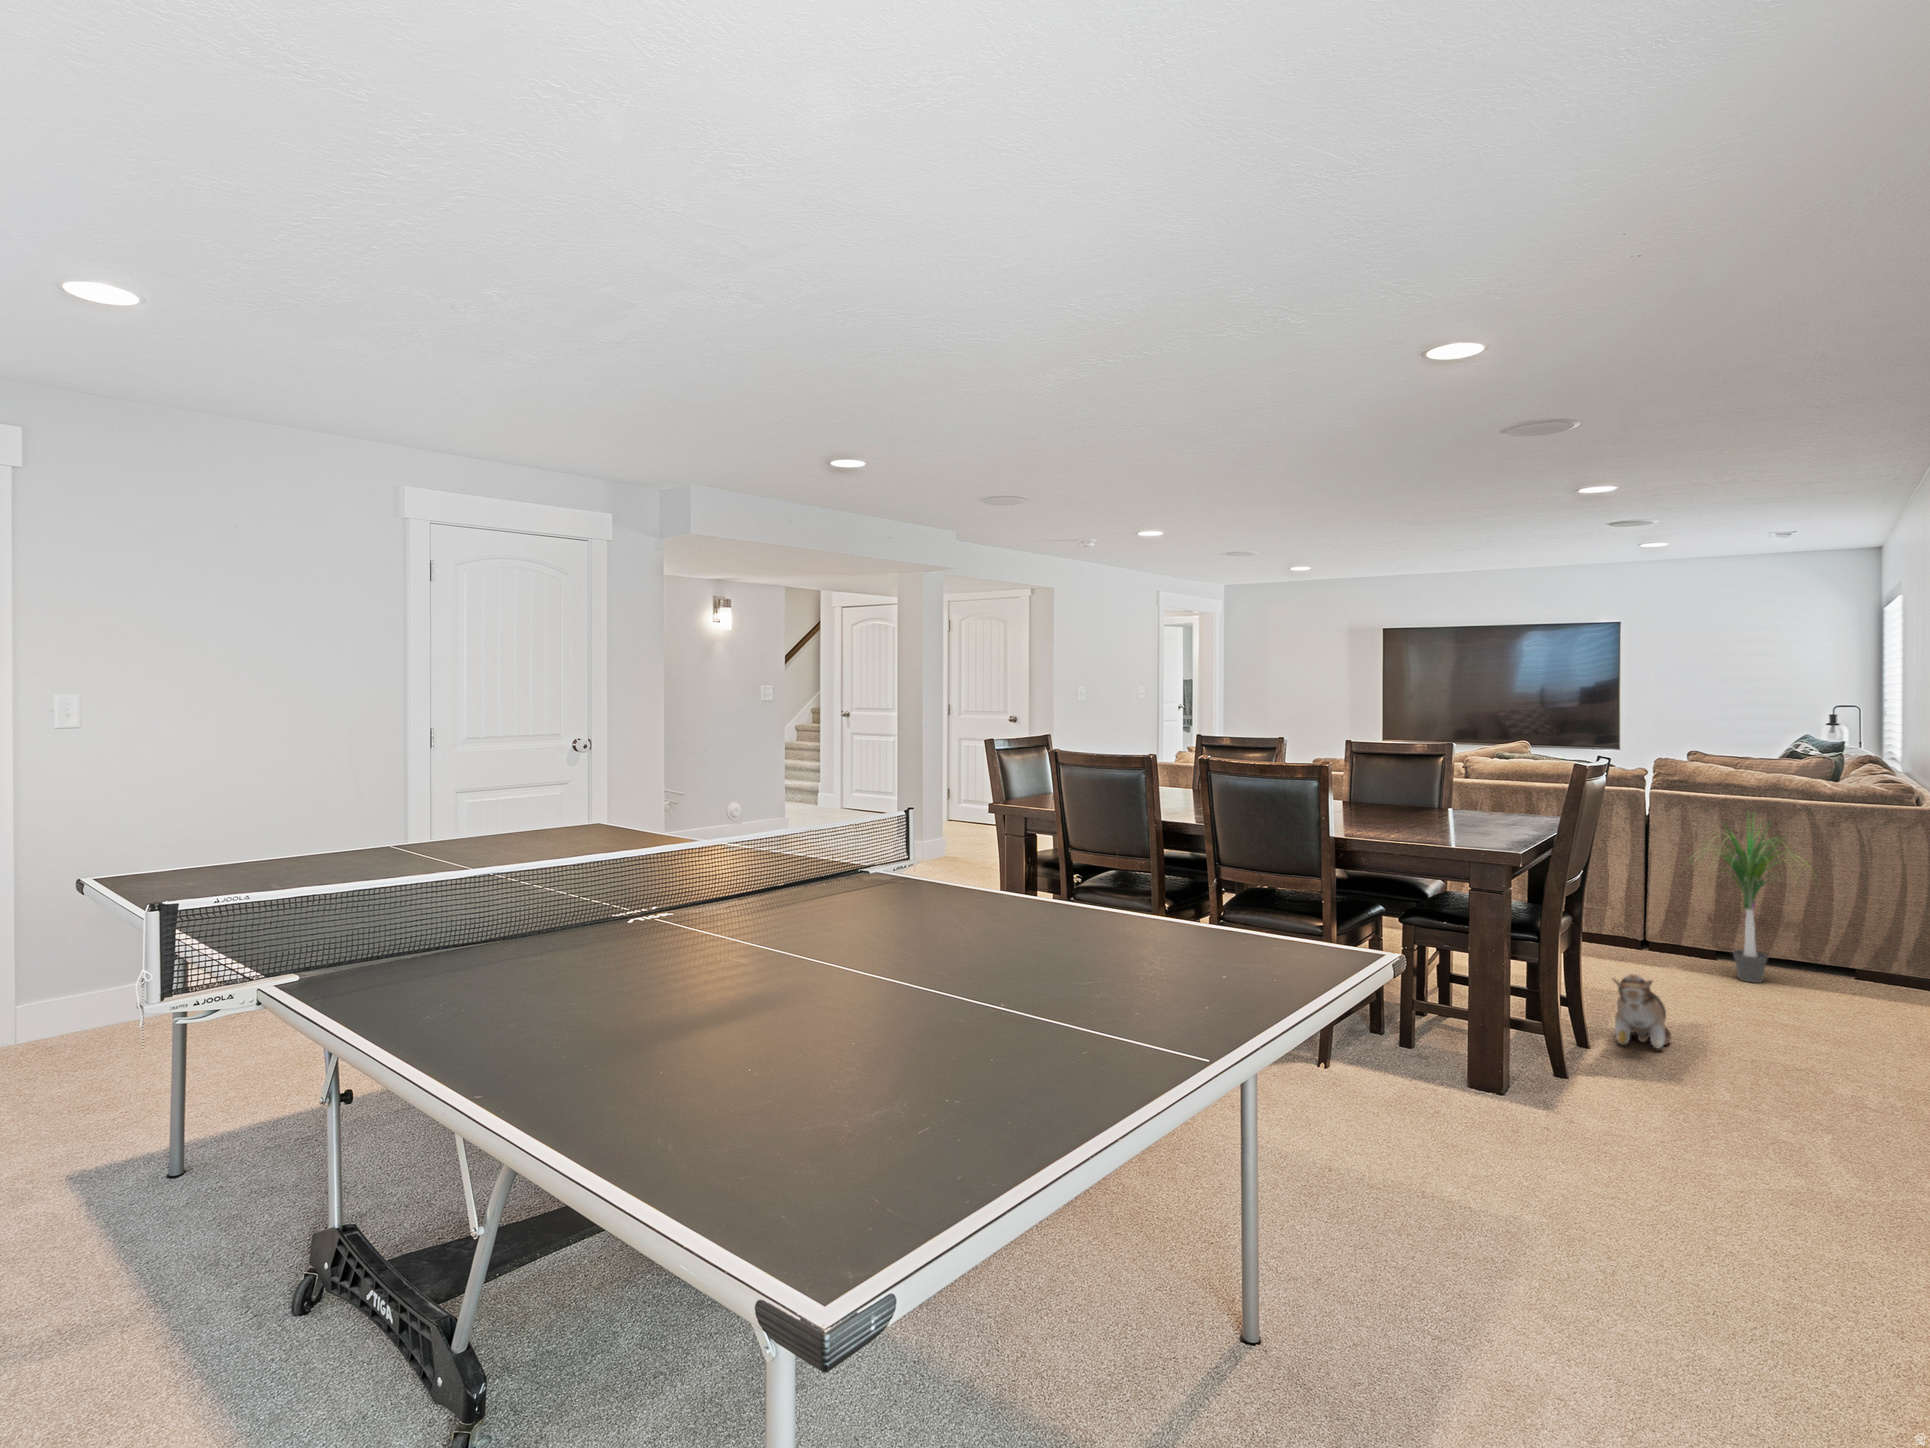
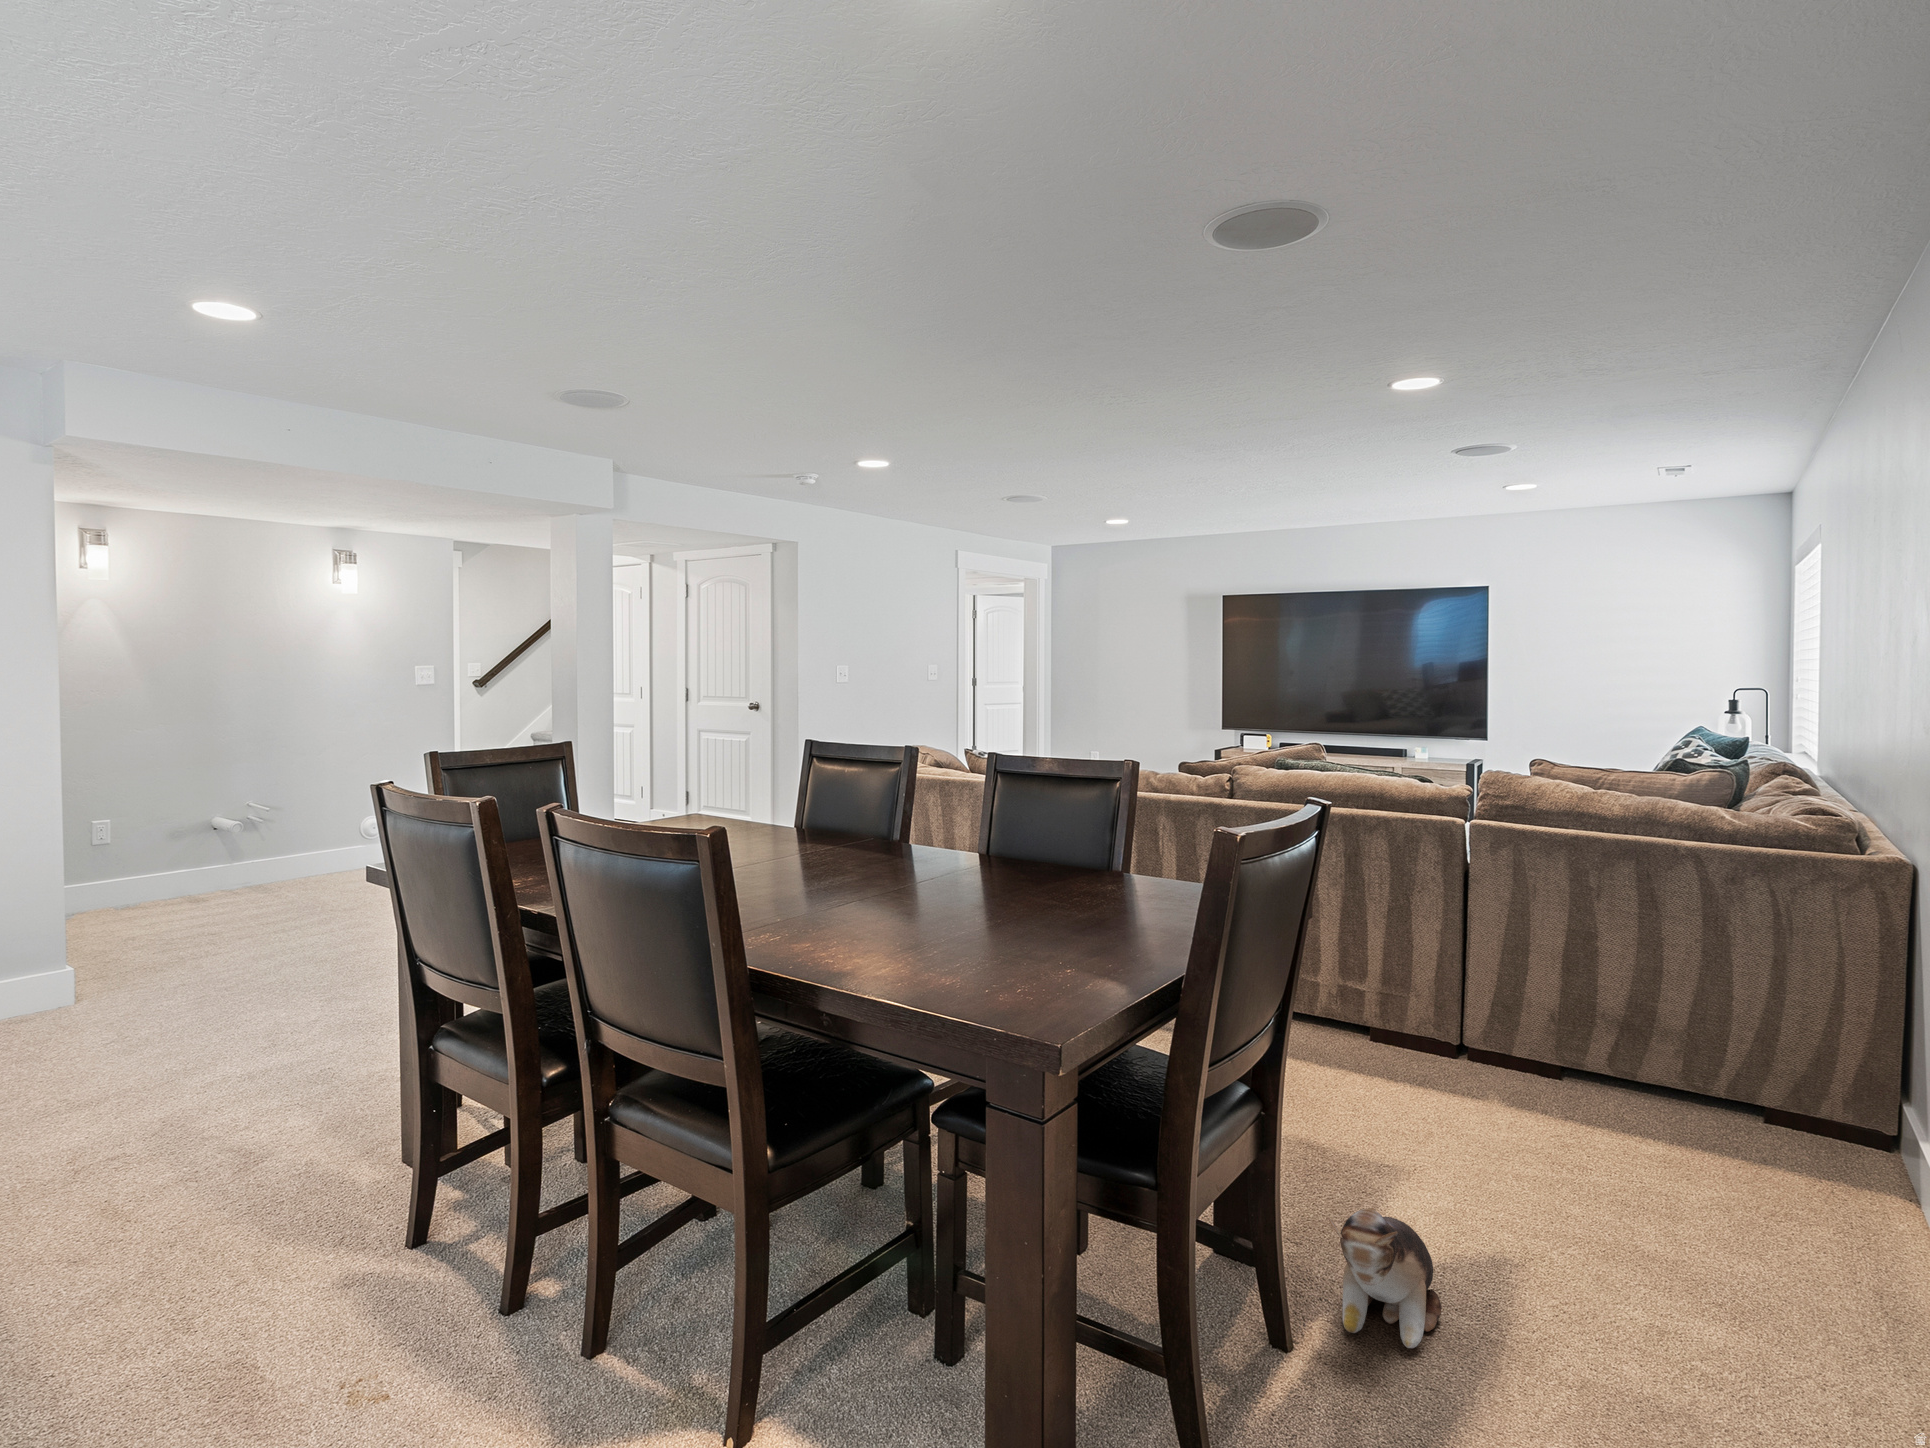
potted plant: present [1703,825,1816,983] -> none [1502,856,1714,1135]

